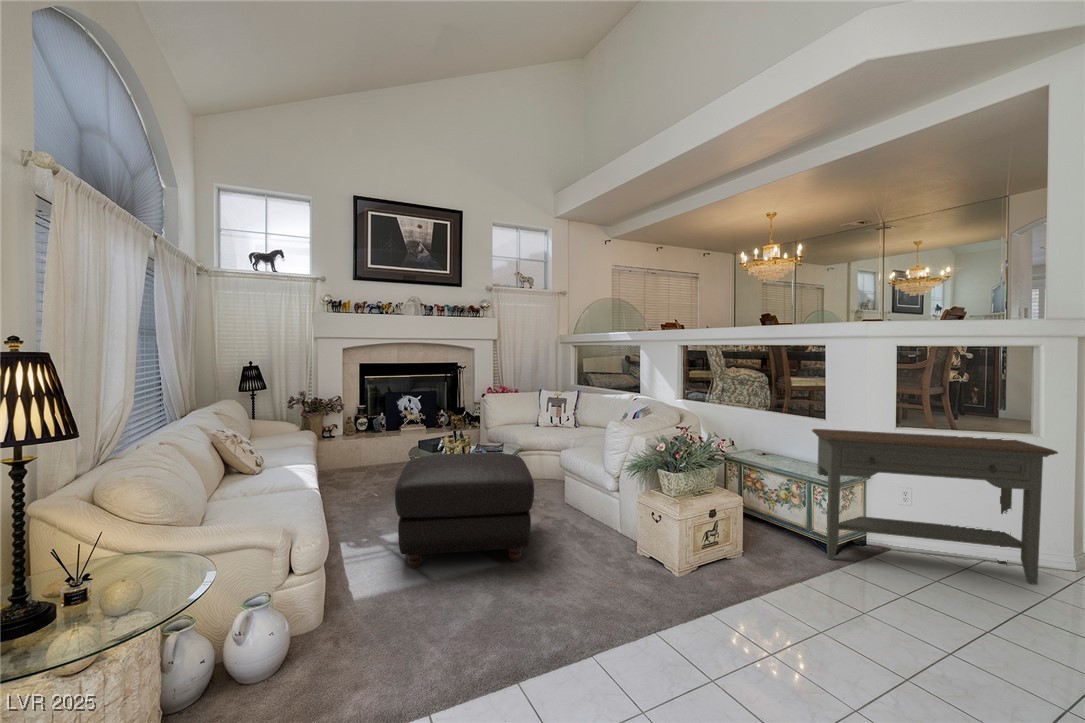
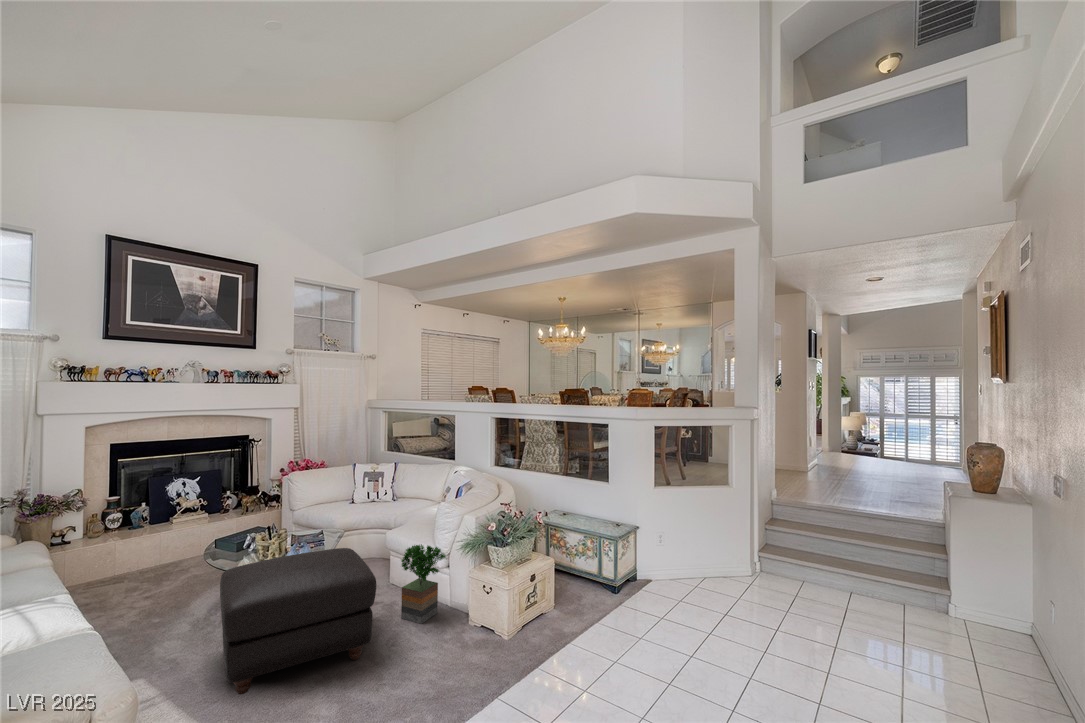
console table: present [812,429,1058,585] -> none [601,490,741,599]
potted tree: none [565,461,615,542] -> present [401,544,446,624]

